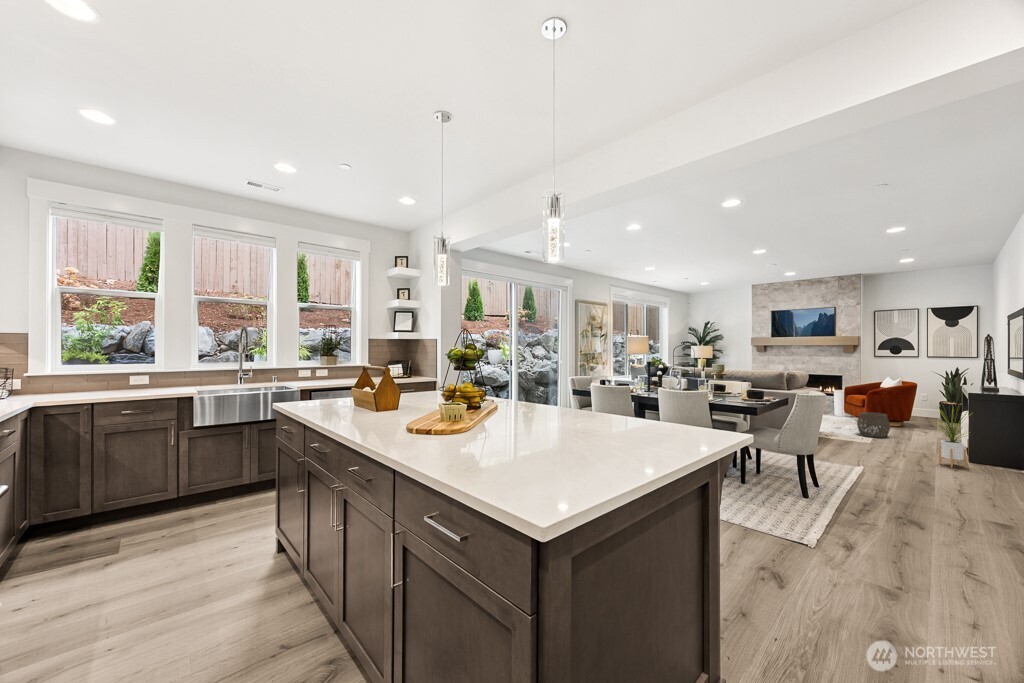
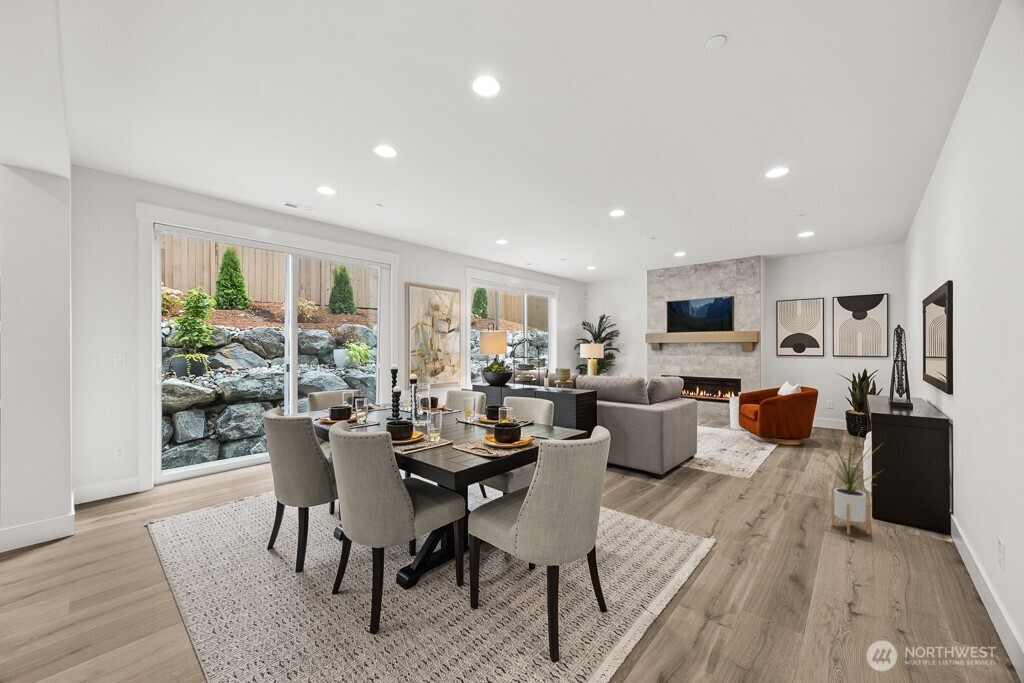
woven basket: present [857,412,890,438] -> none [739,432,779,468]

